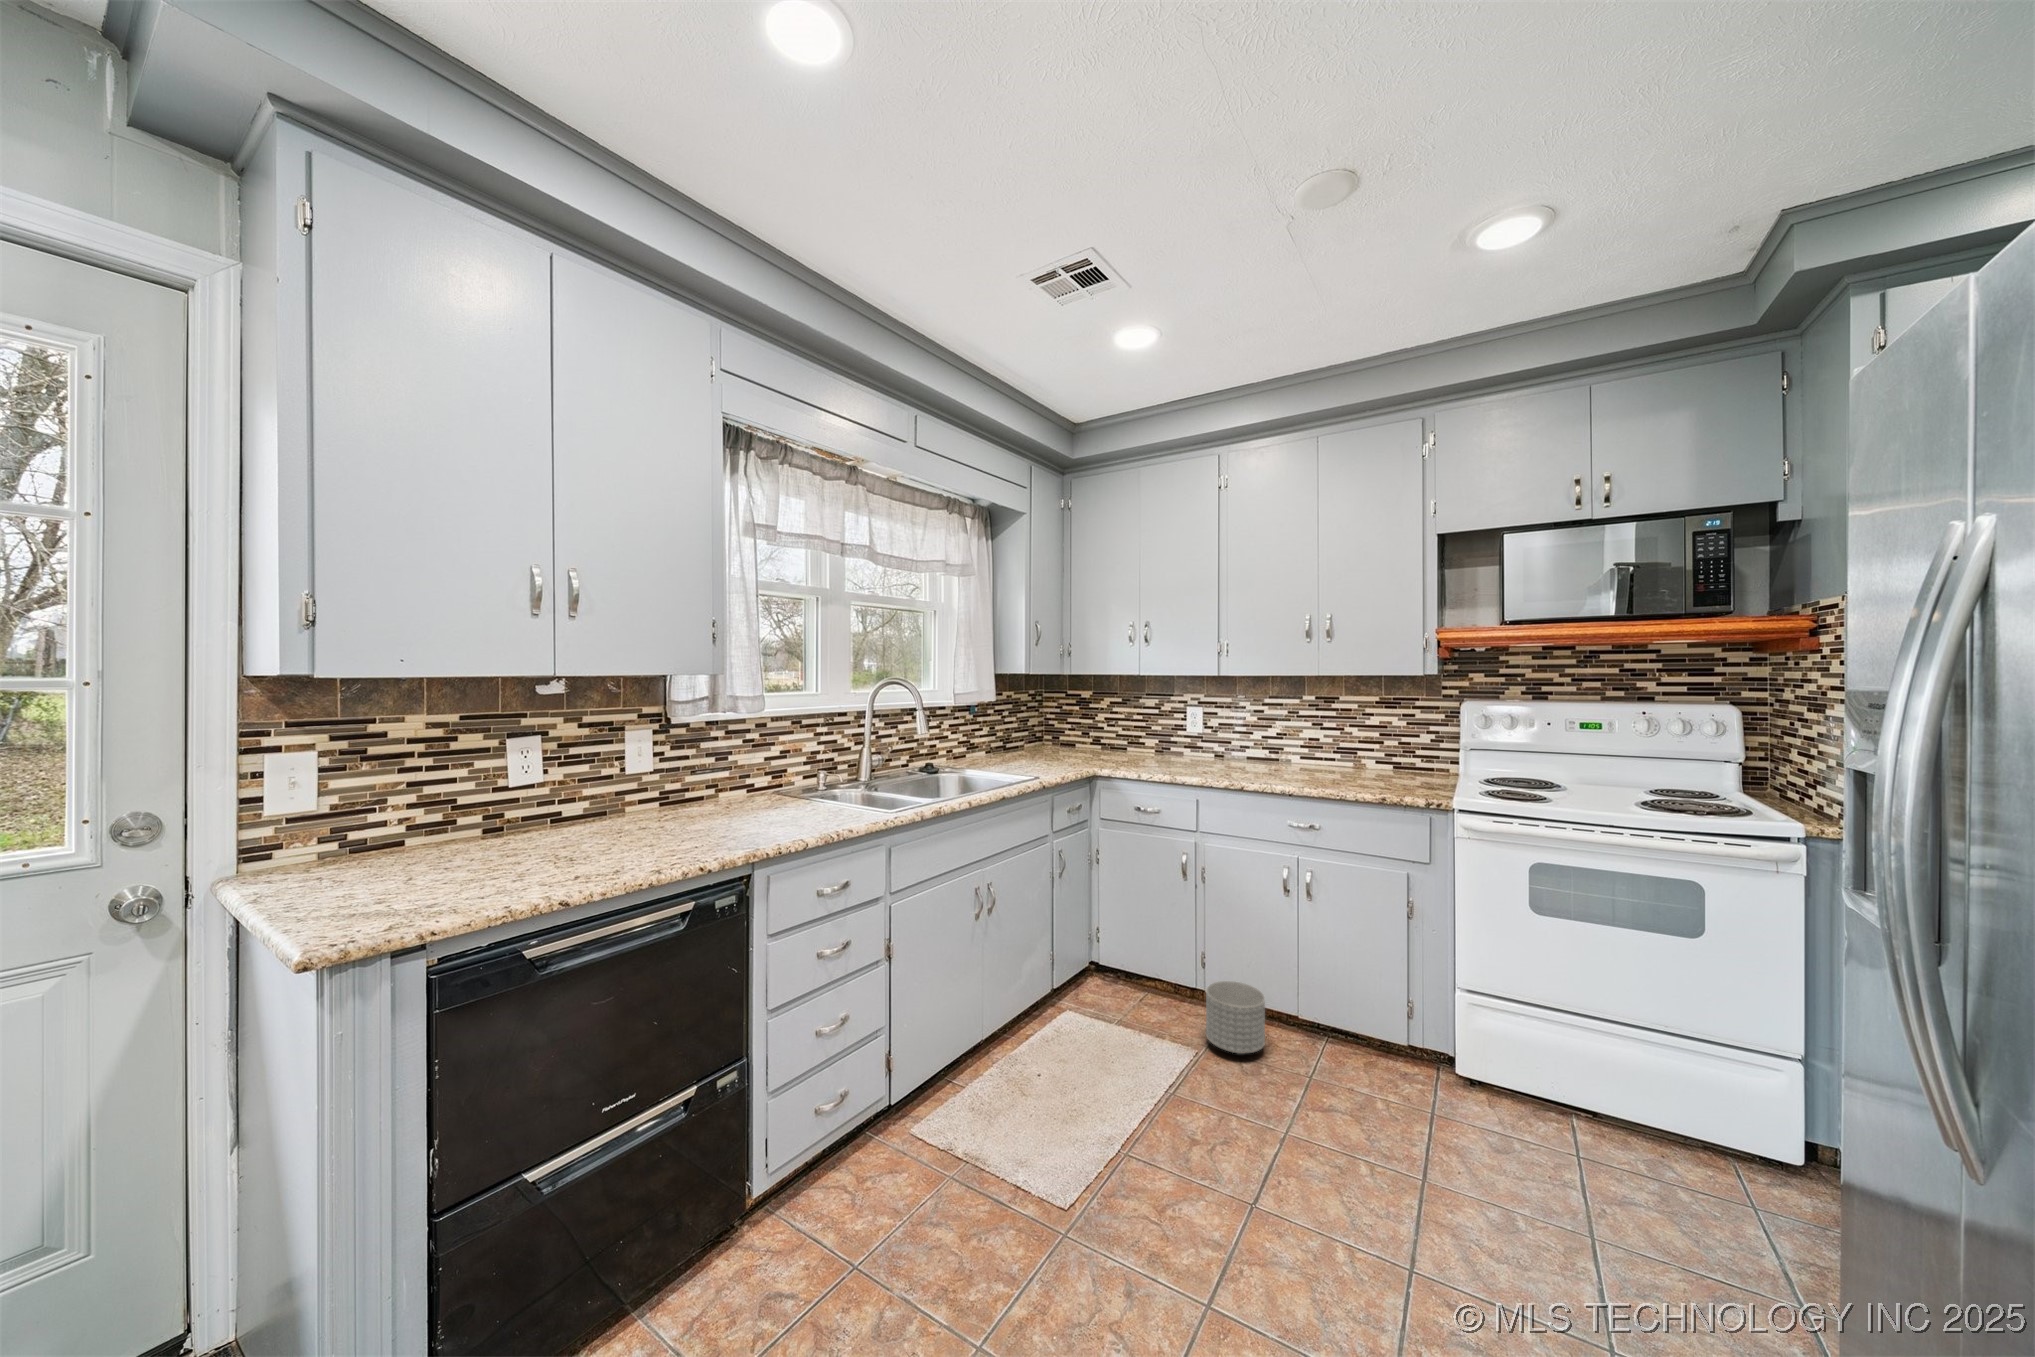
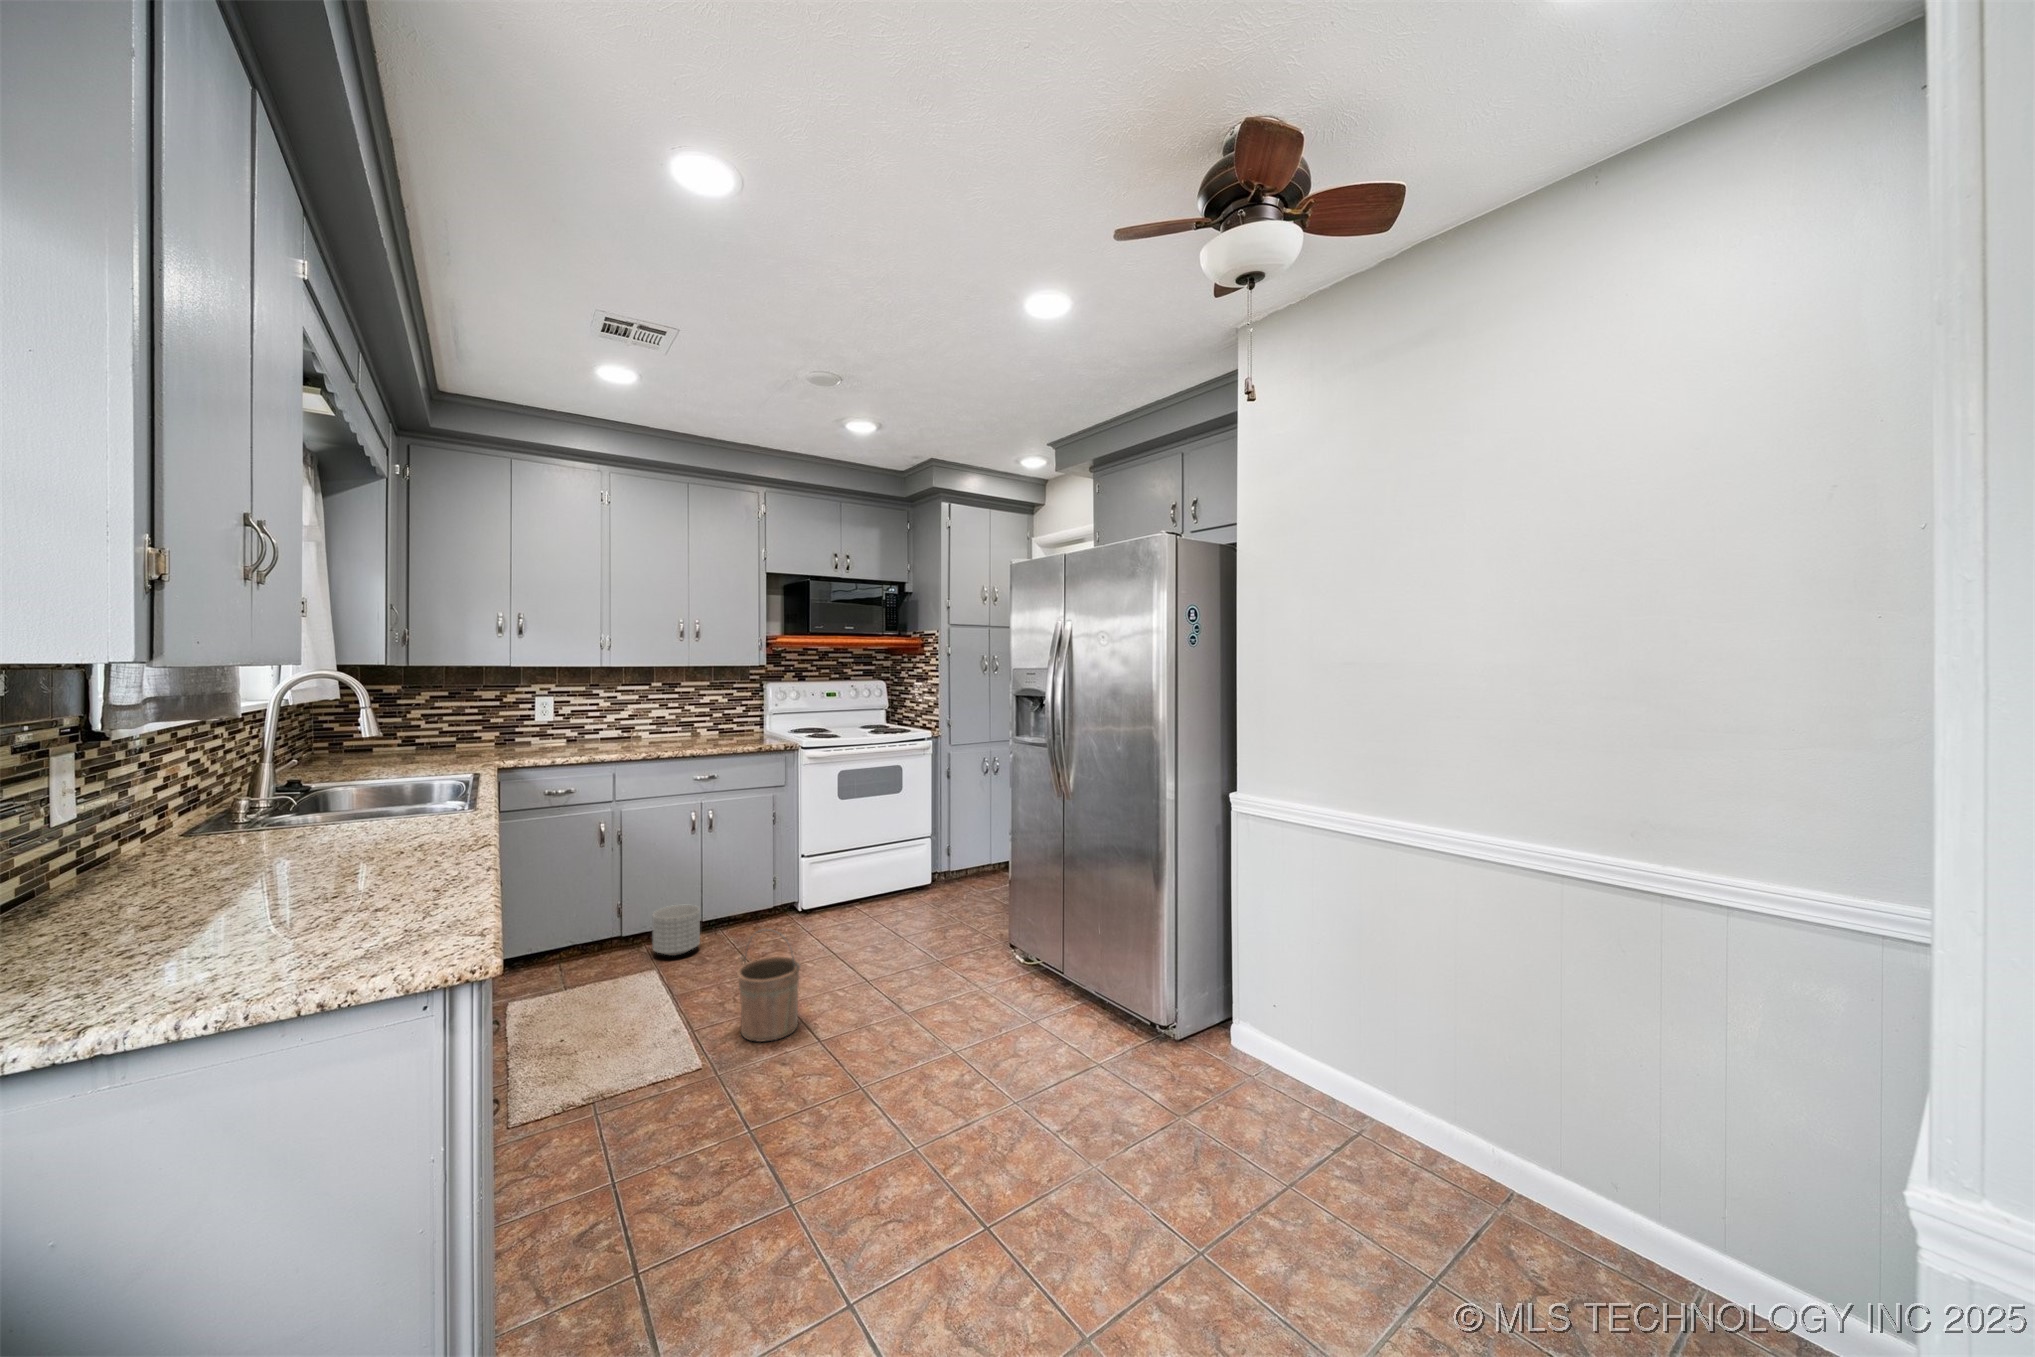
bucket: none [1123,1094,1228,1304] -> present [737,936,801,1042]

